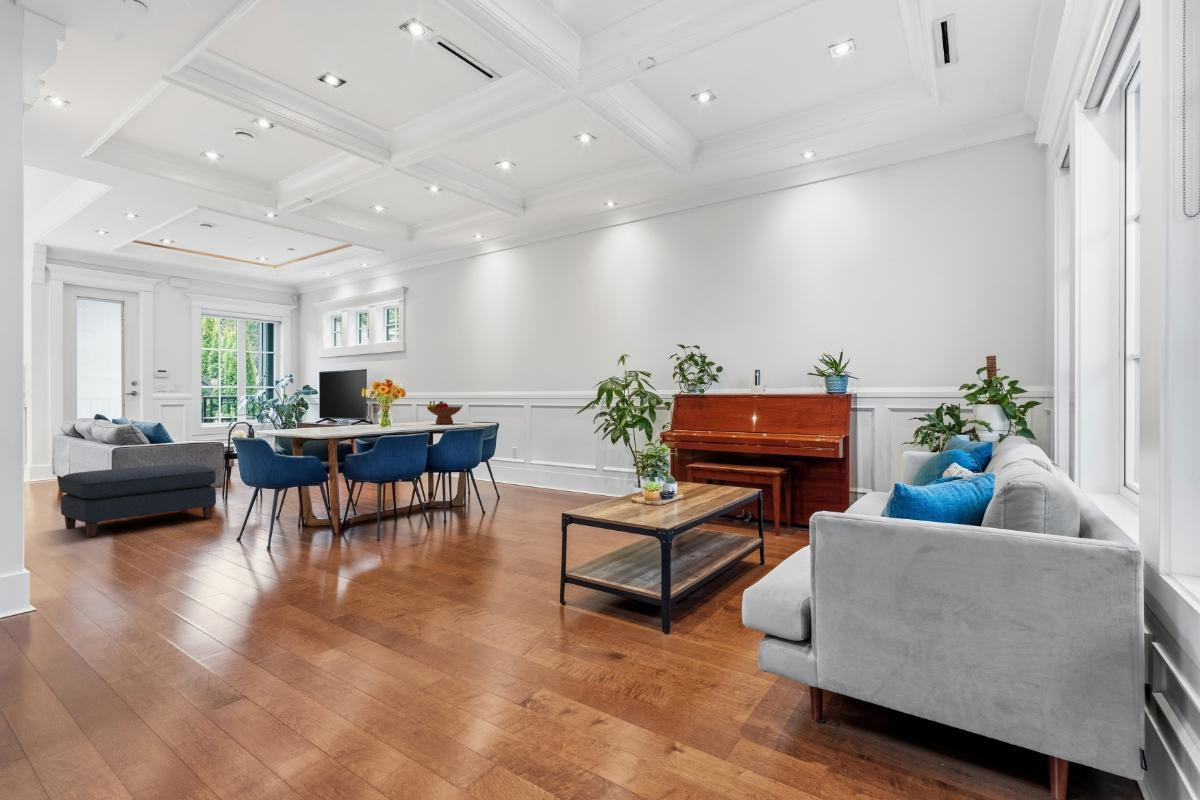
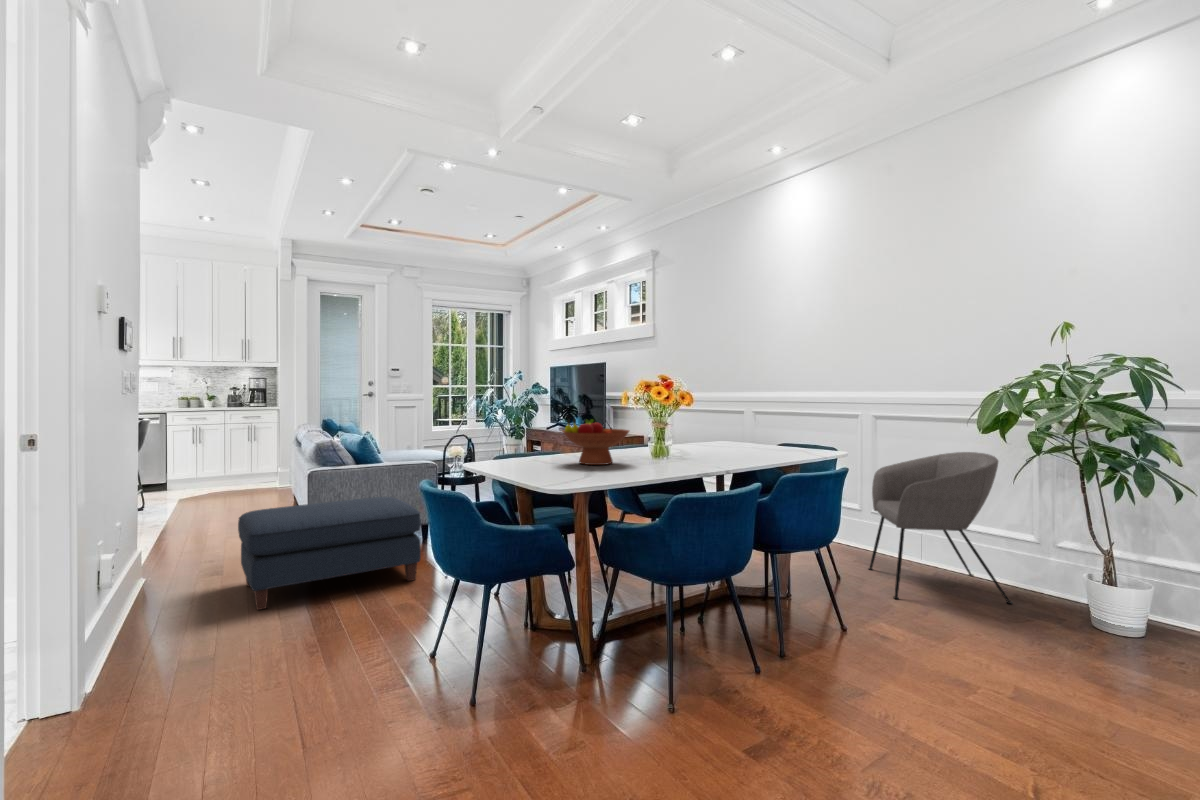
fruit bowl: present [427,401,462,424] -> present [562,419,629,465]
armchair: none [526,422,590,504] -> present [869,452,1013,604]

